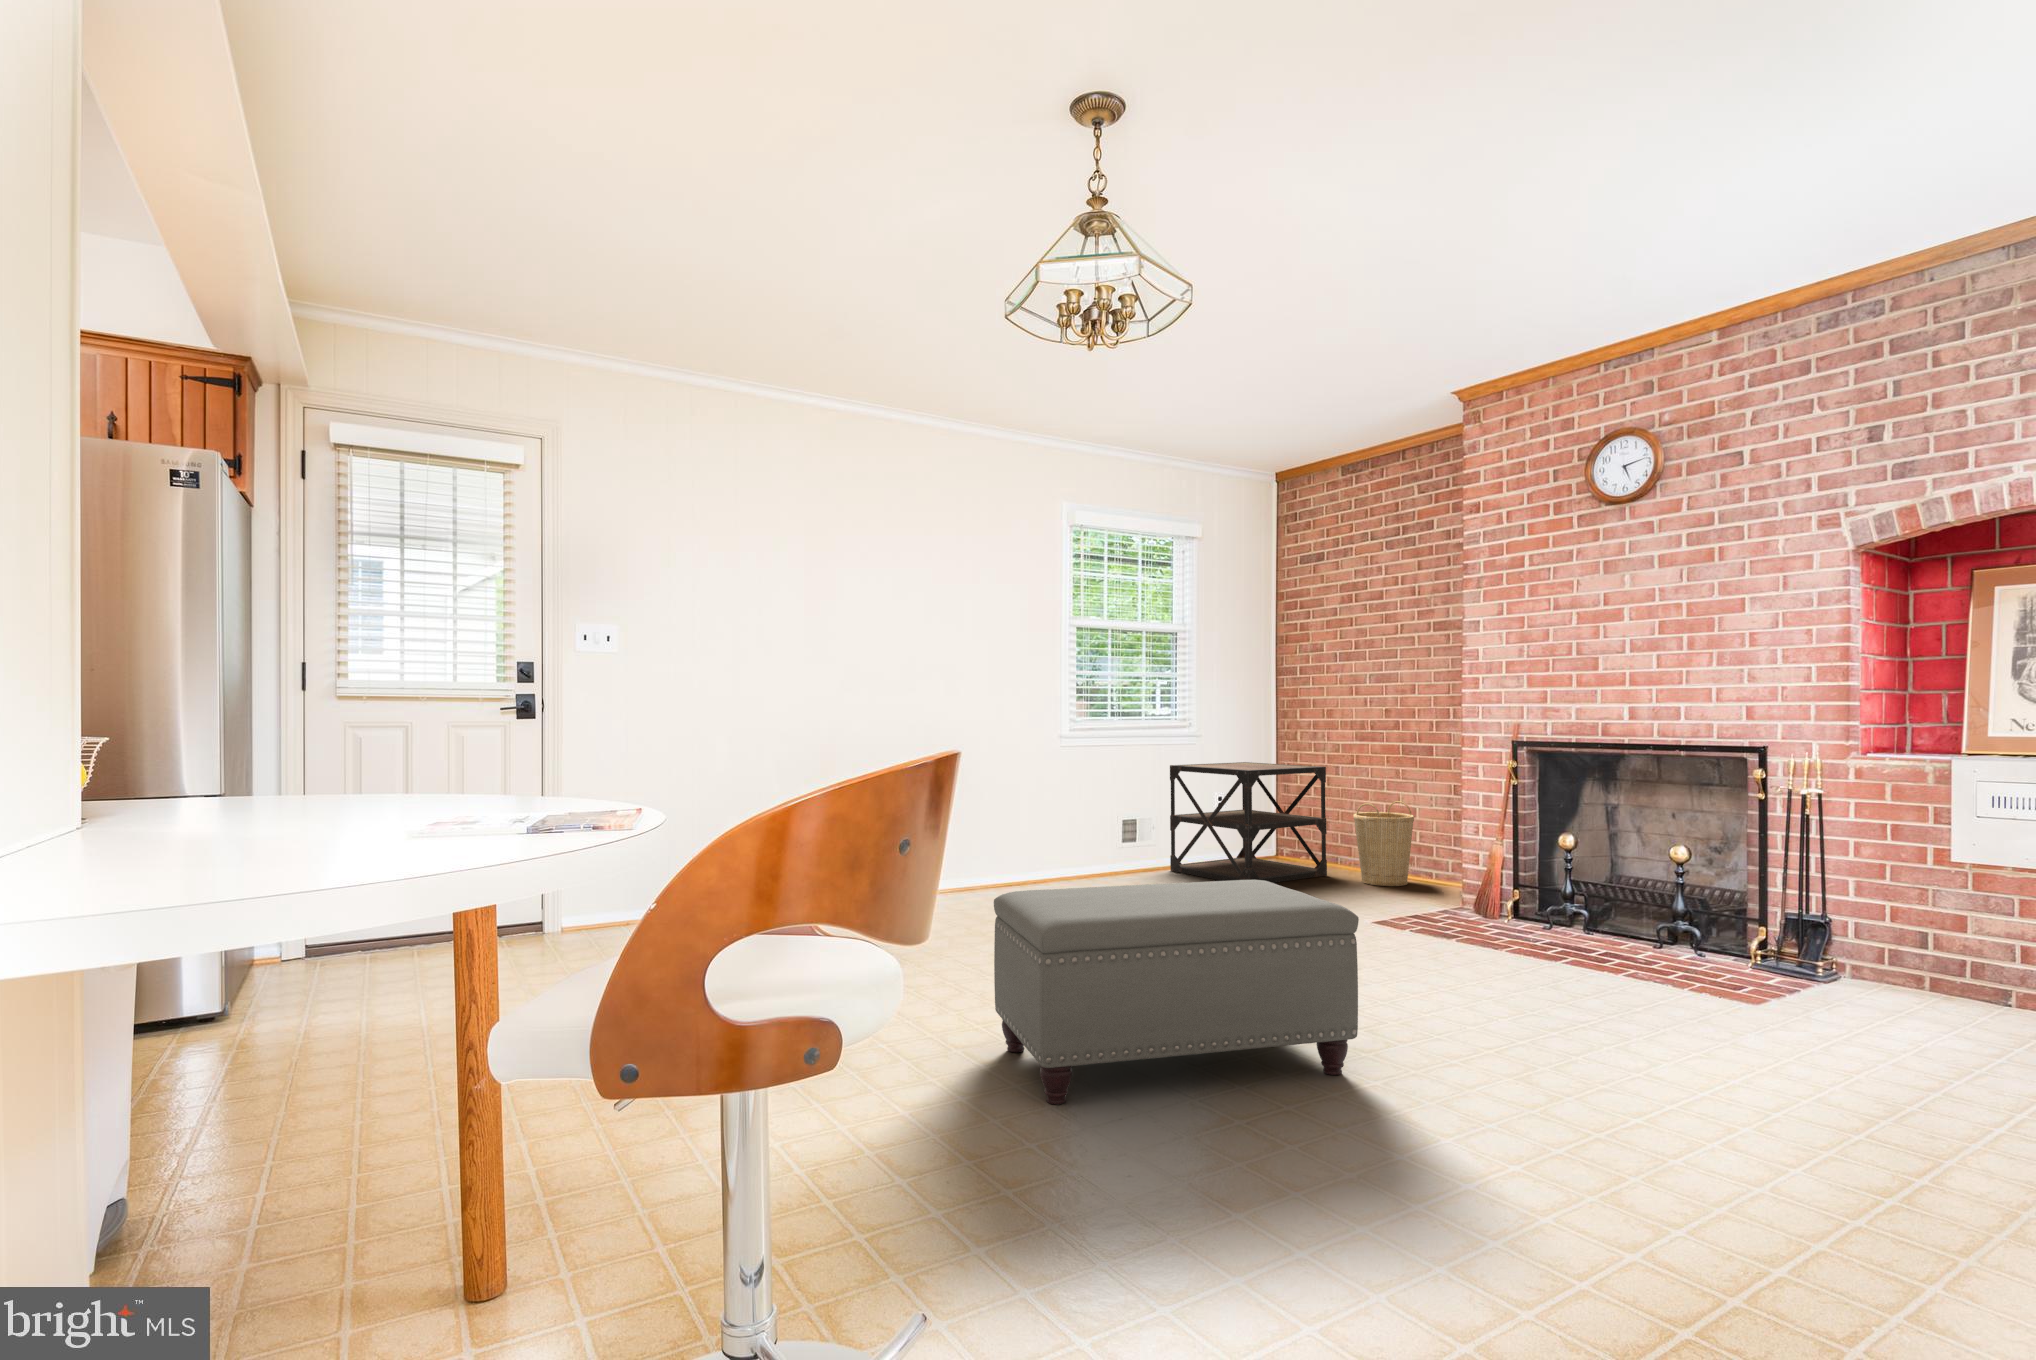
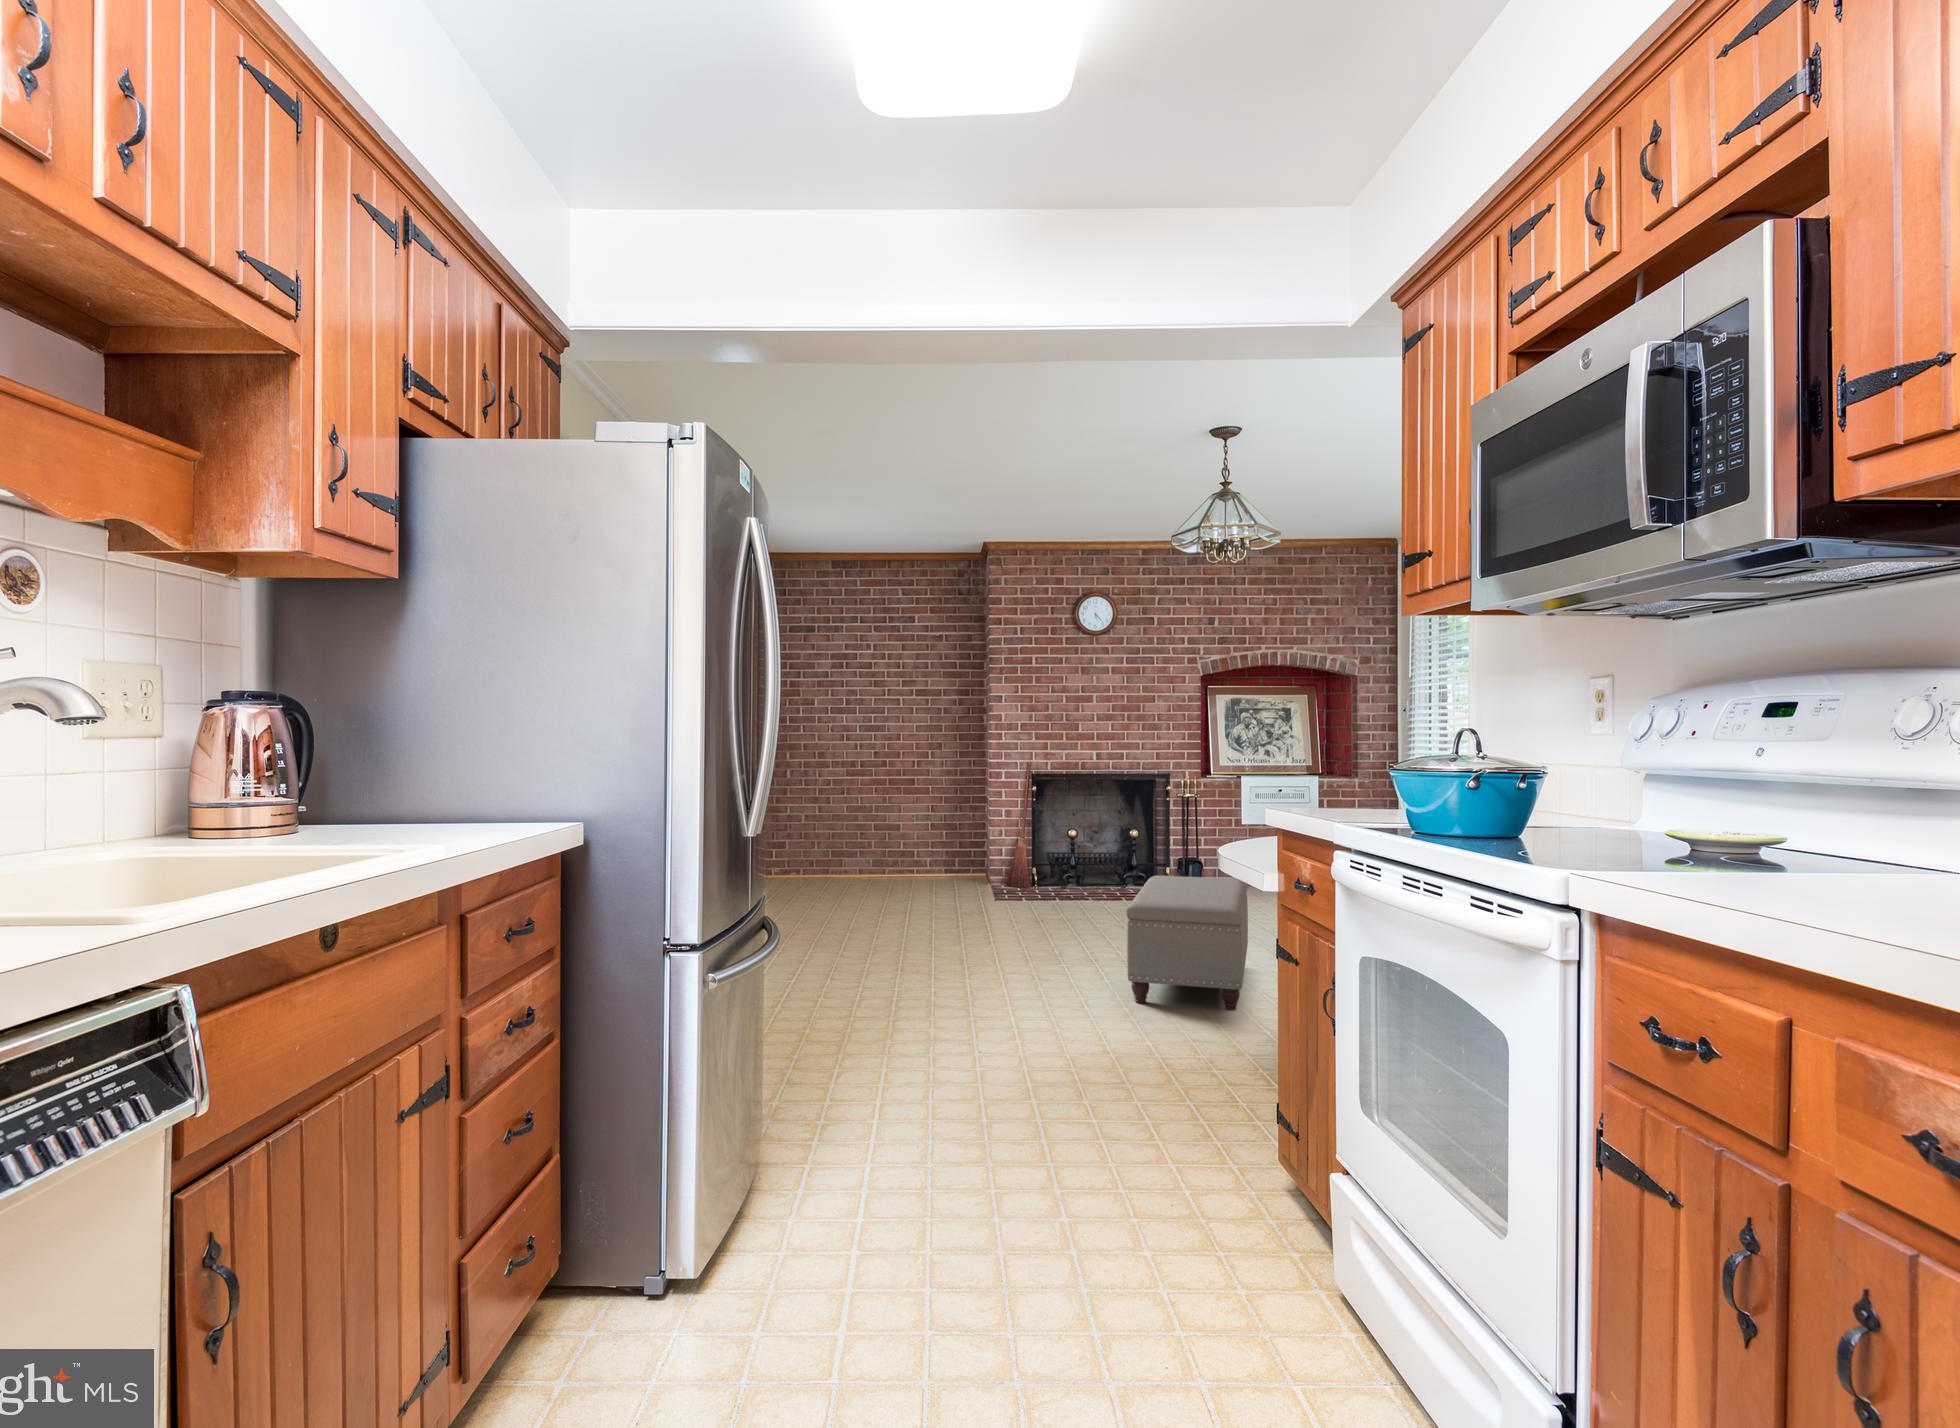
side table: present [1170,762,1327,883] -> none [747,800,848,901]
basket: present [1353,801,1414,886] -> none [872,821,914,886]

